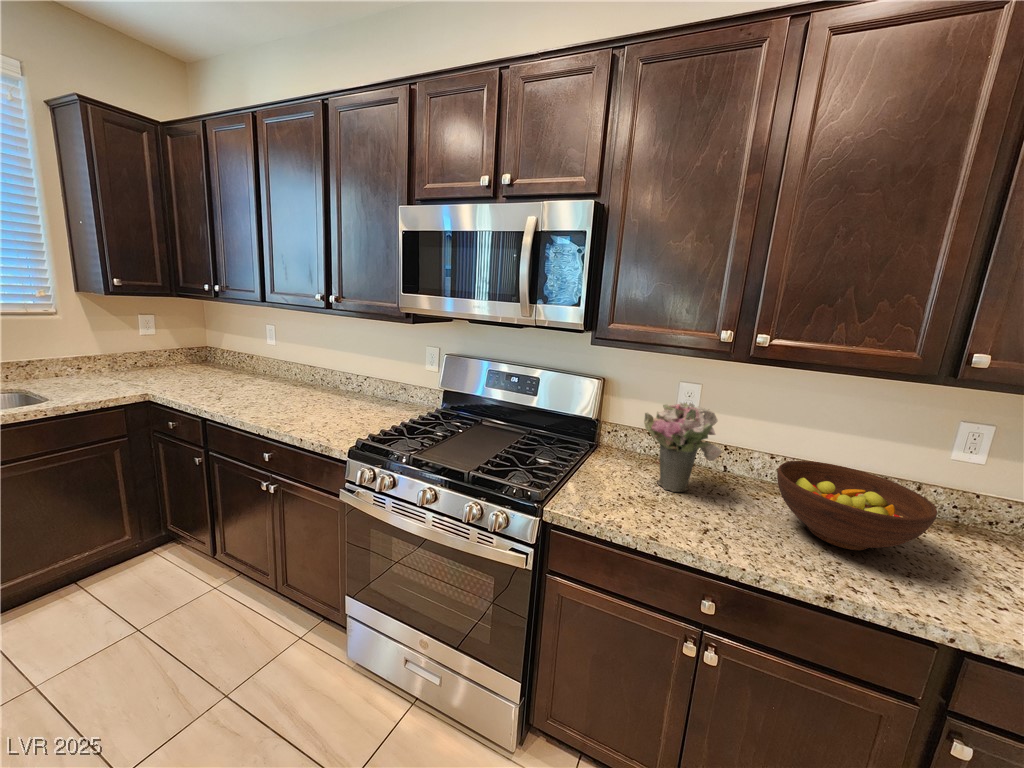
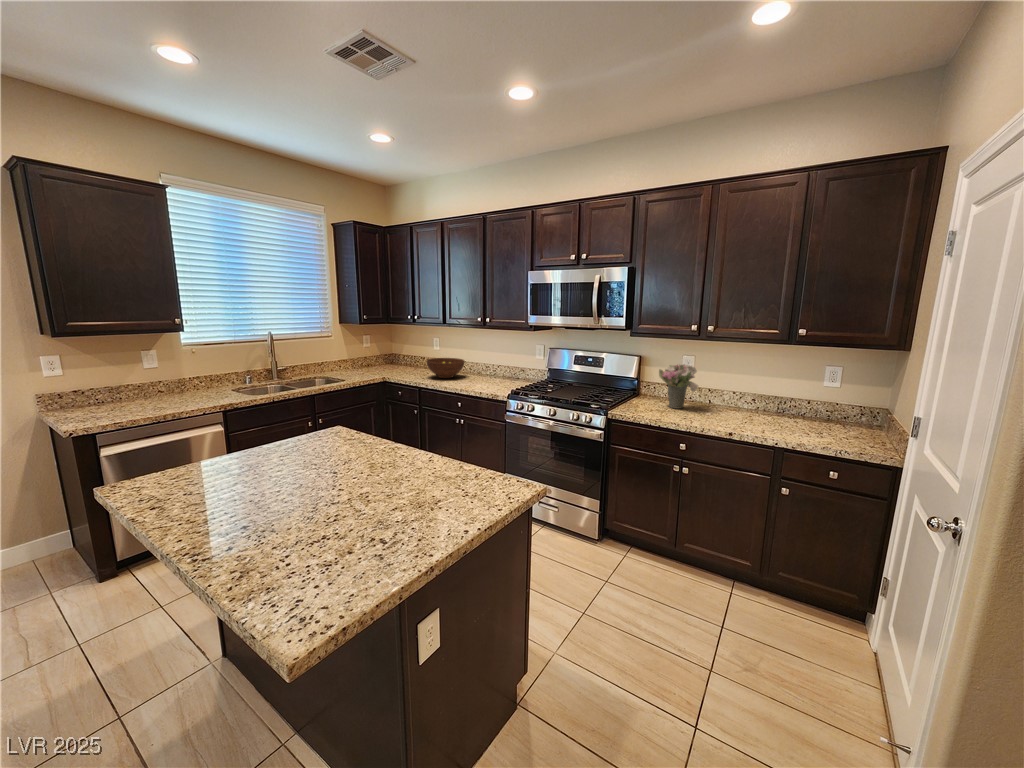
fruit bowl: present [777,461,937,550] -> present [427,358,464,378]

